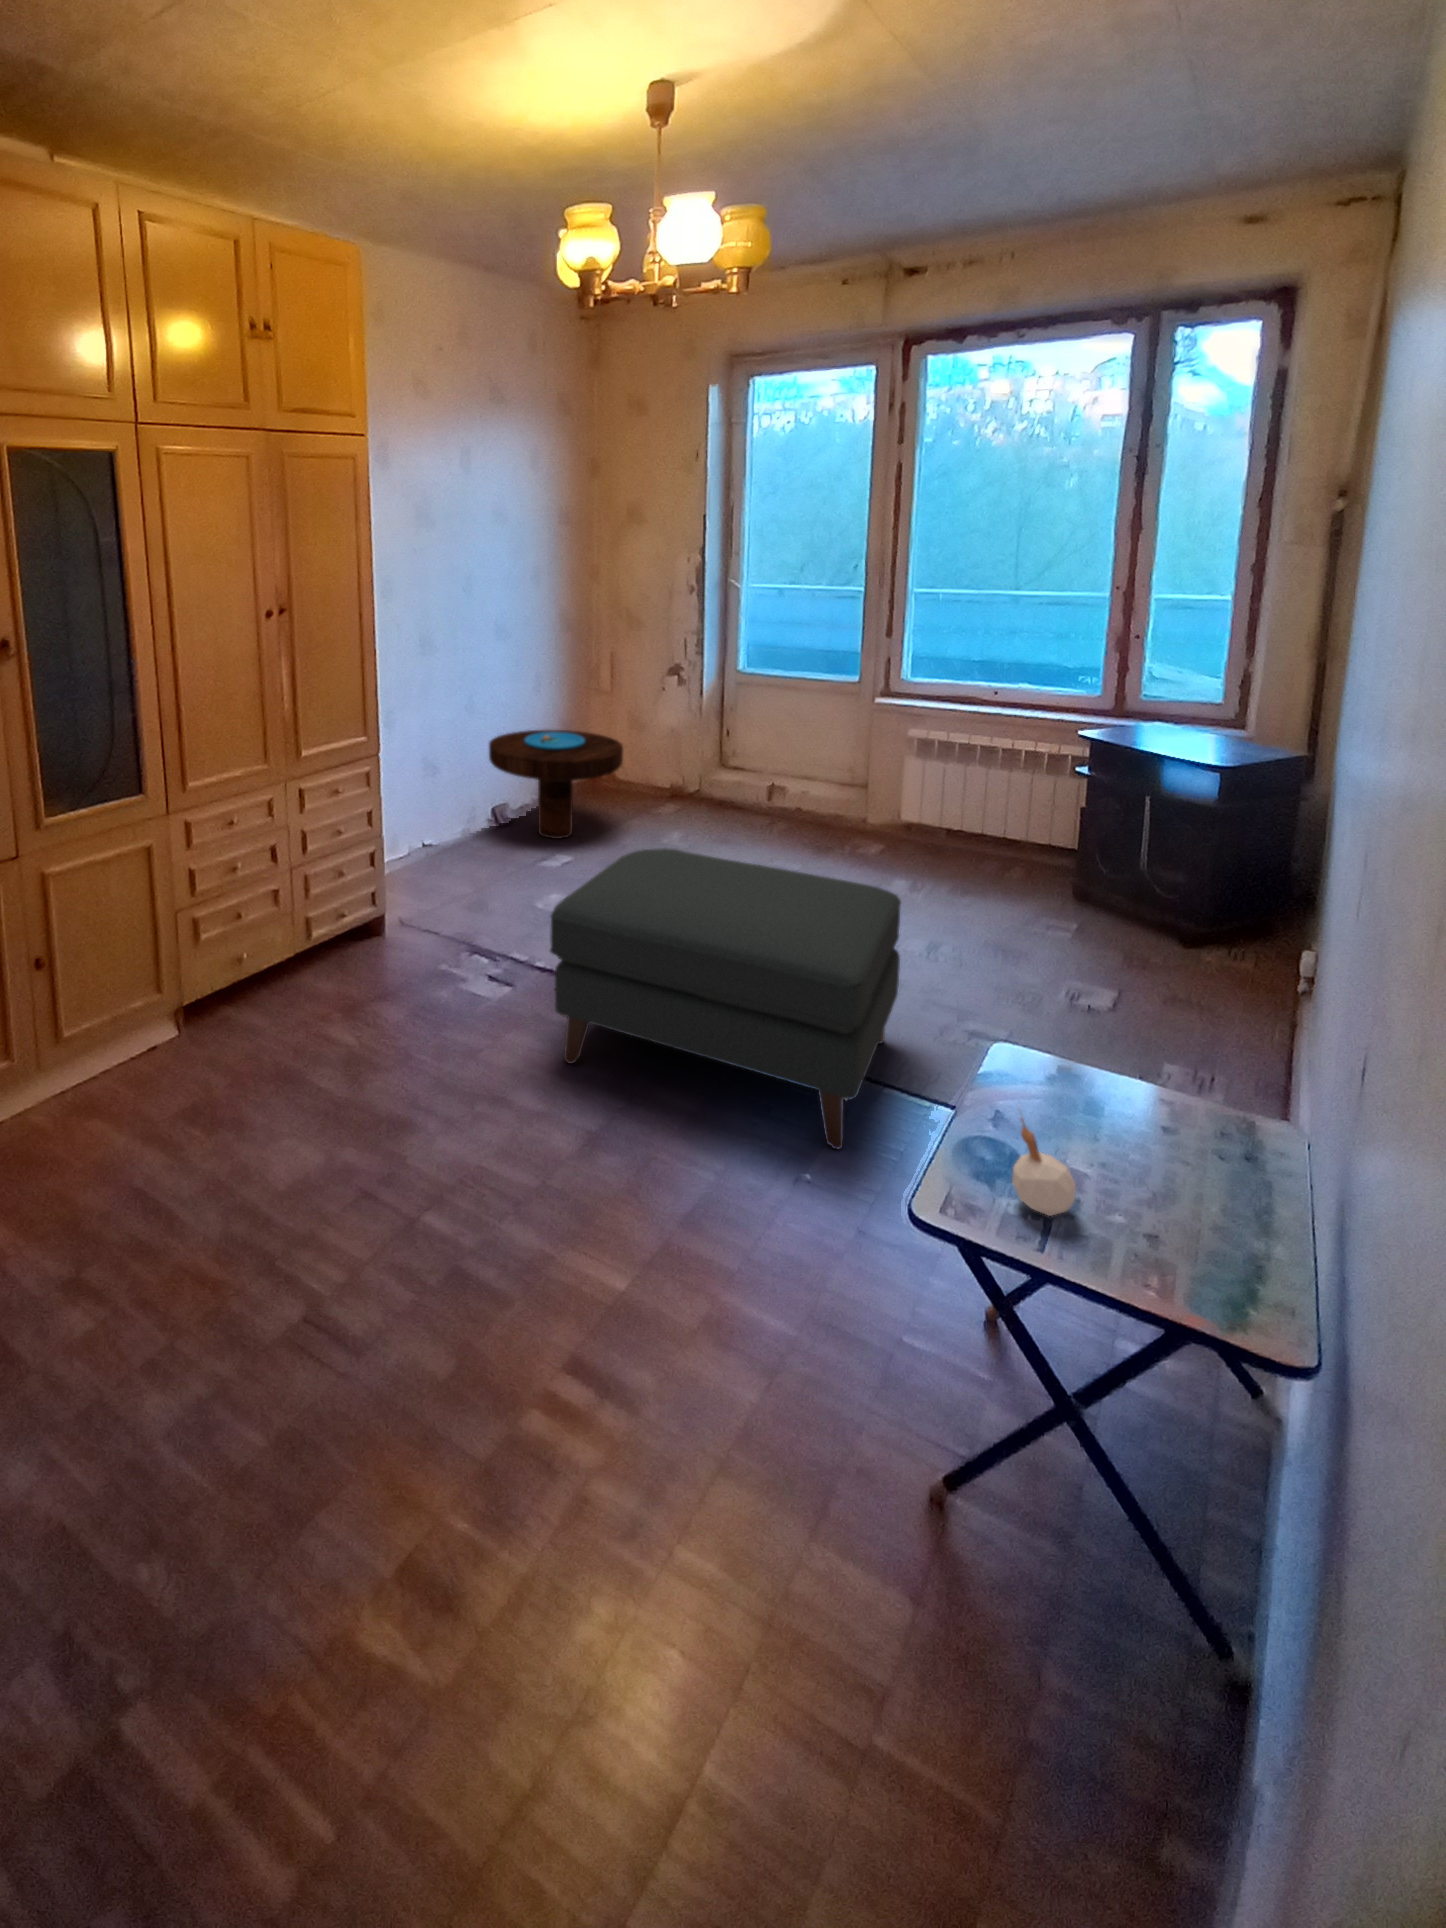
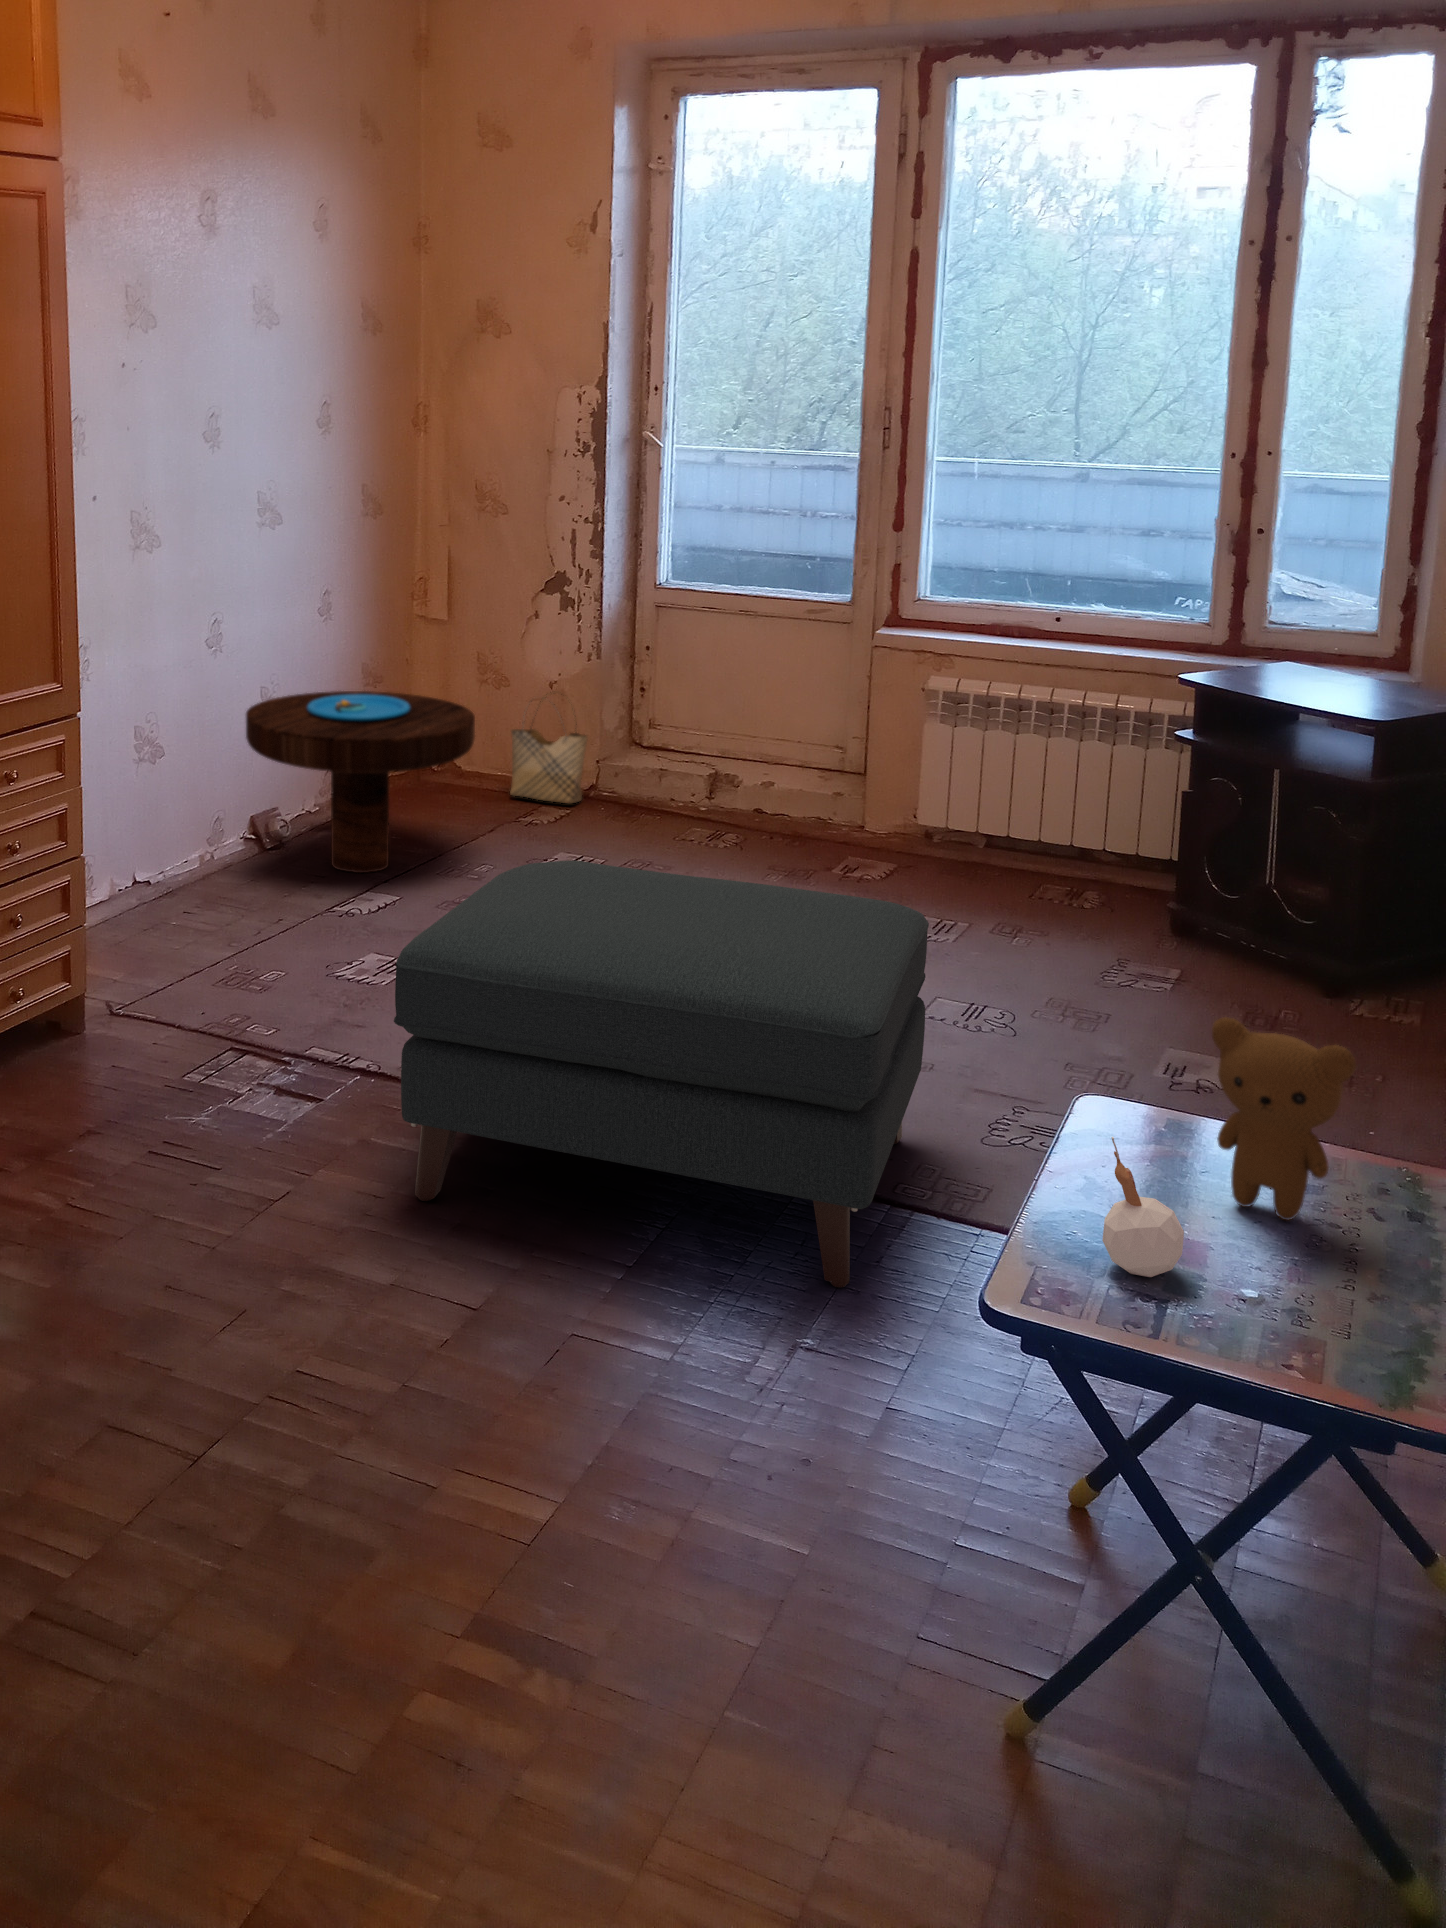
woven basket: none [649,730,696,797] -> present [510,694,588,803]
teddy bear: none [1097,1017,1214,1173] -> present [1212,1017,1356,1220]

